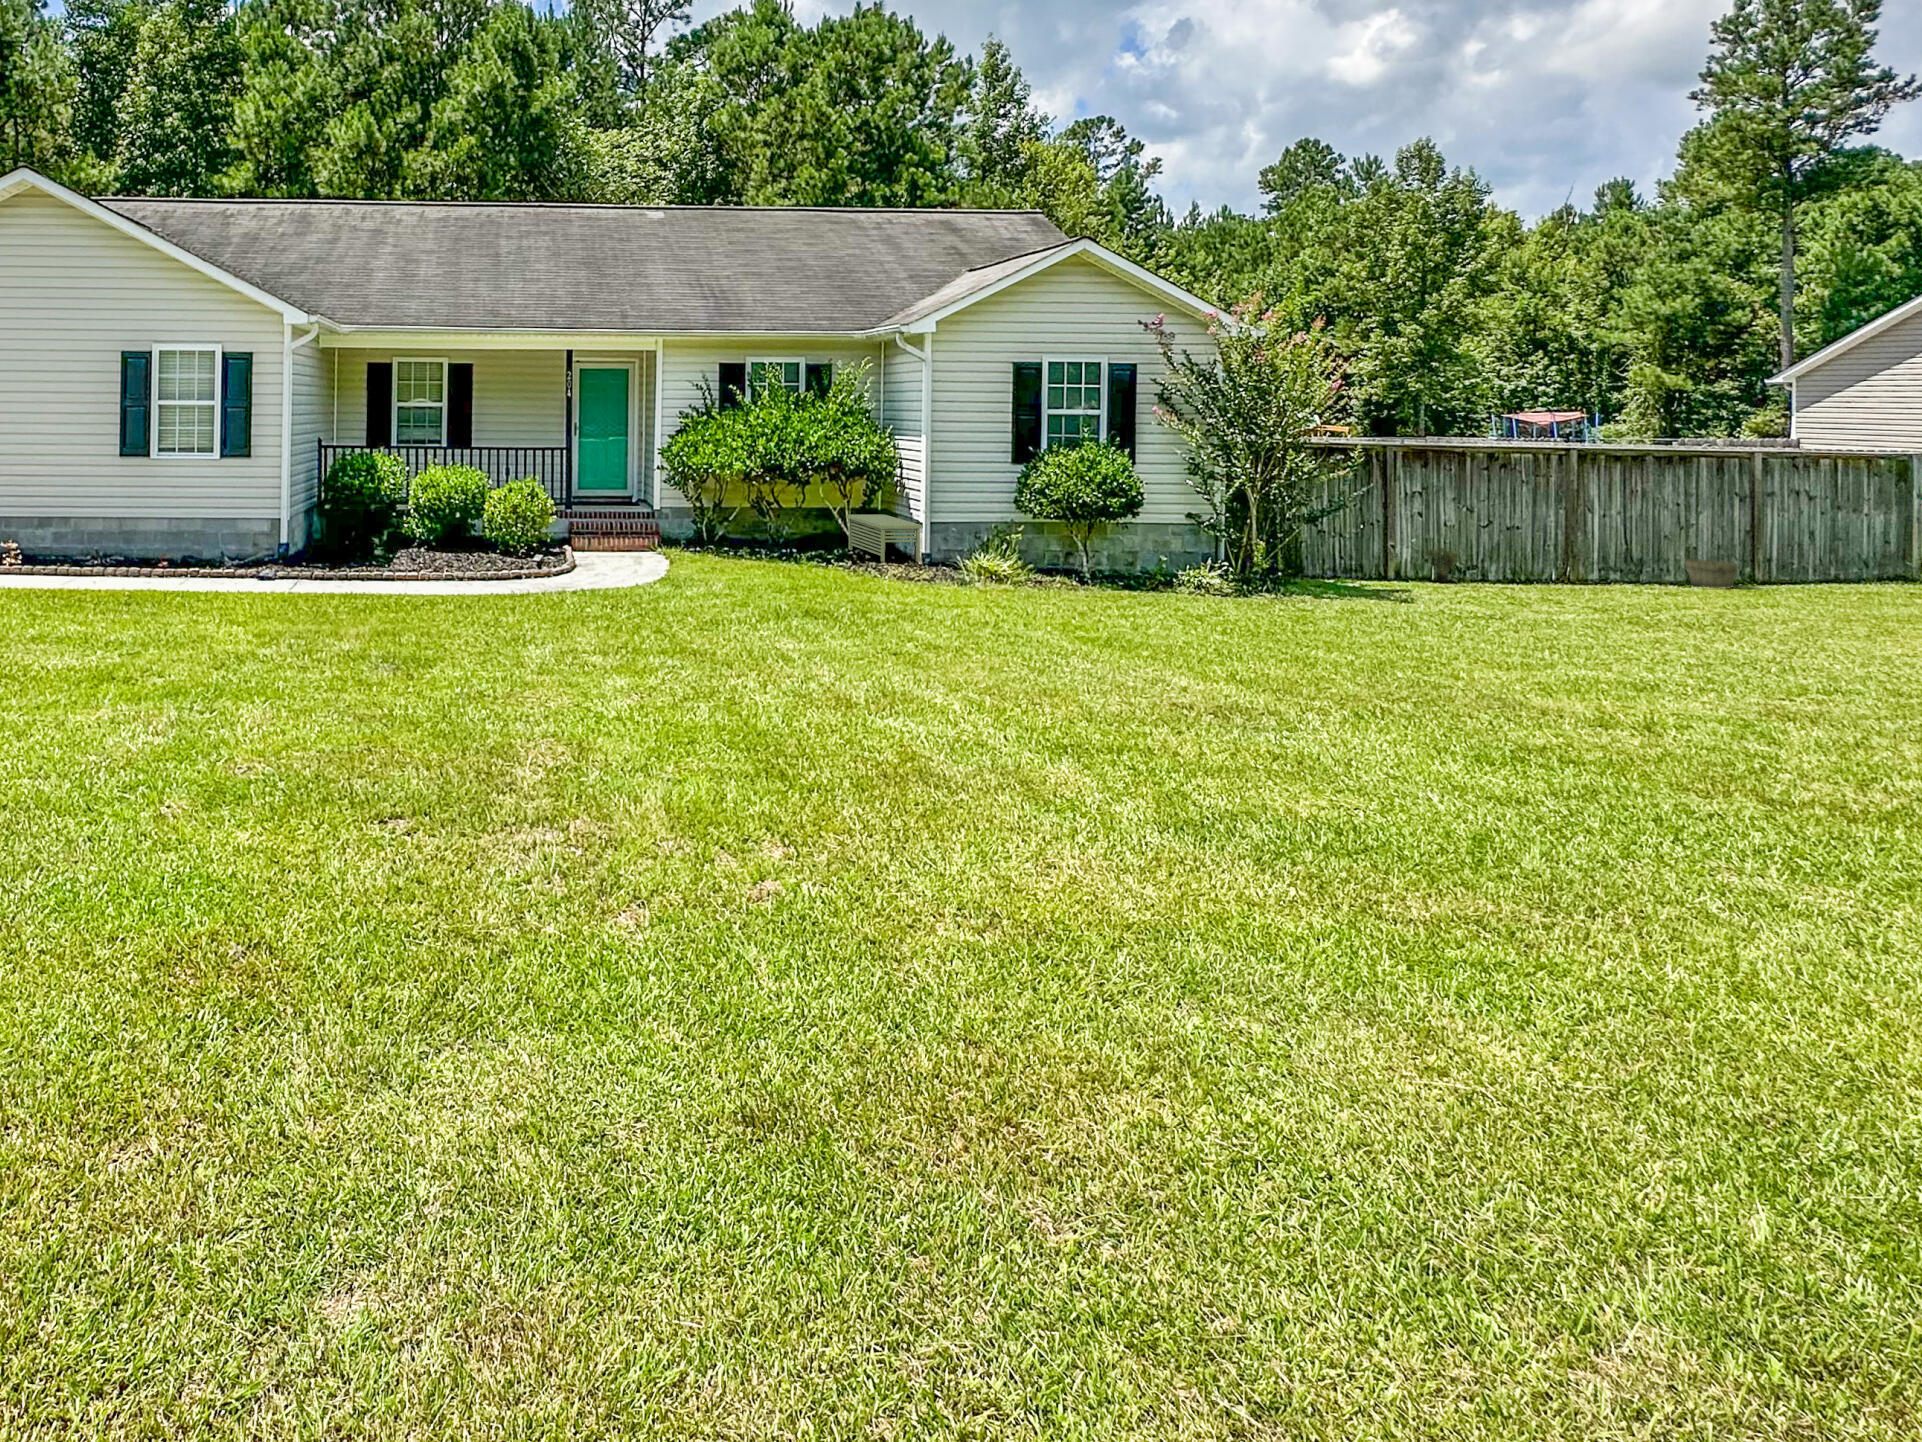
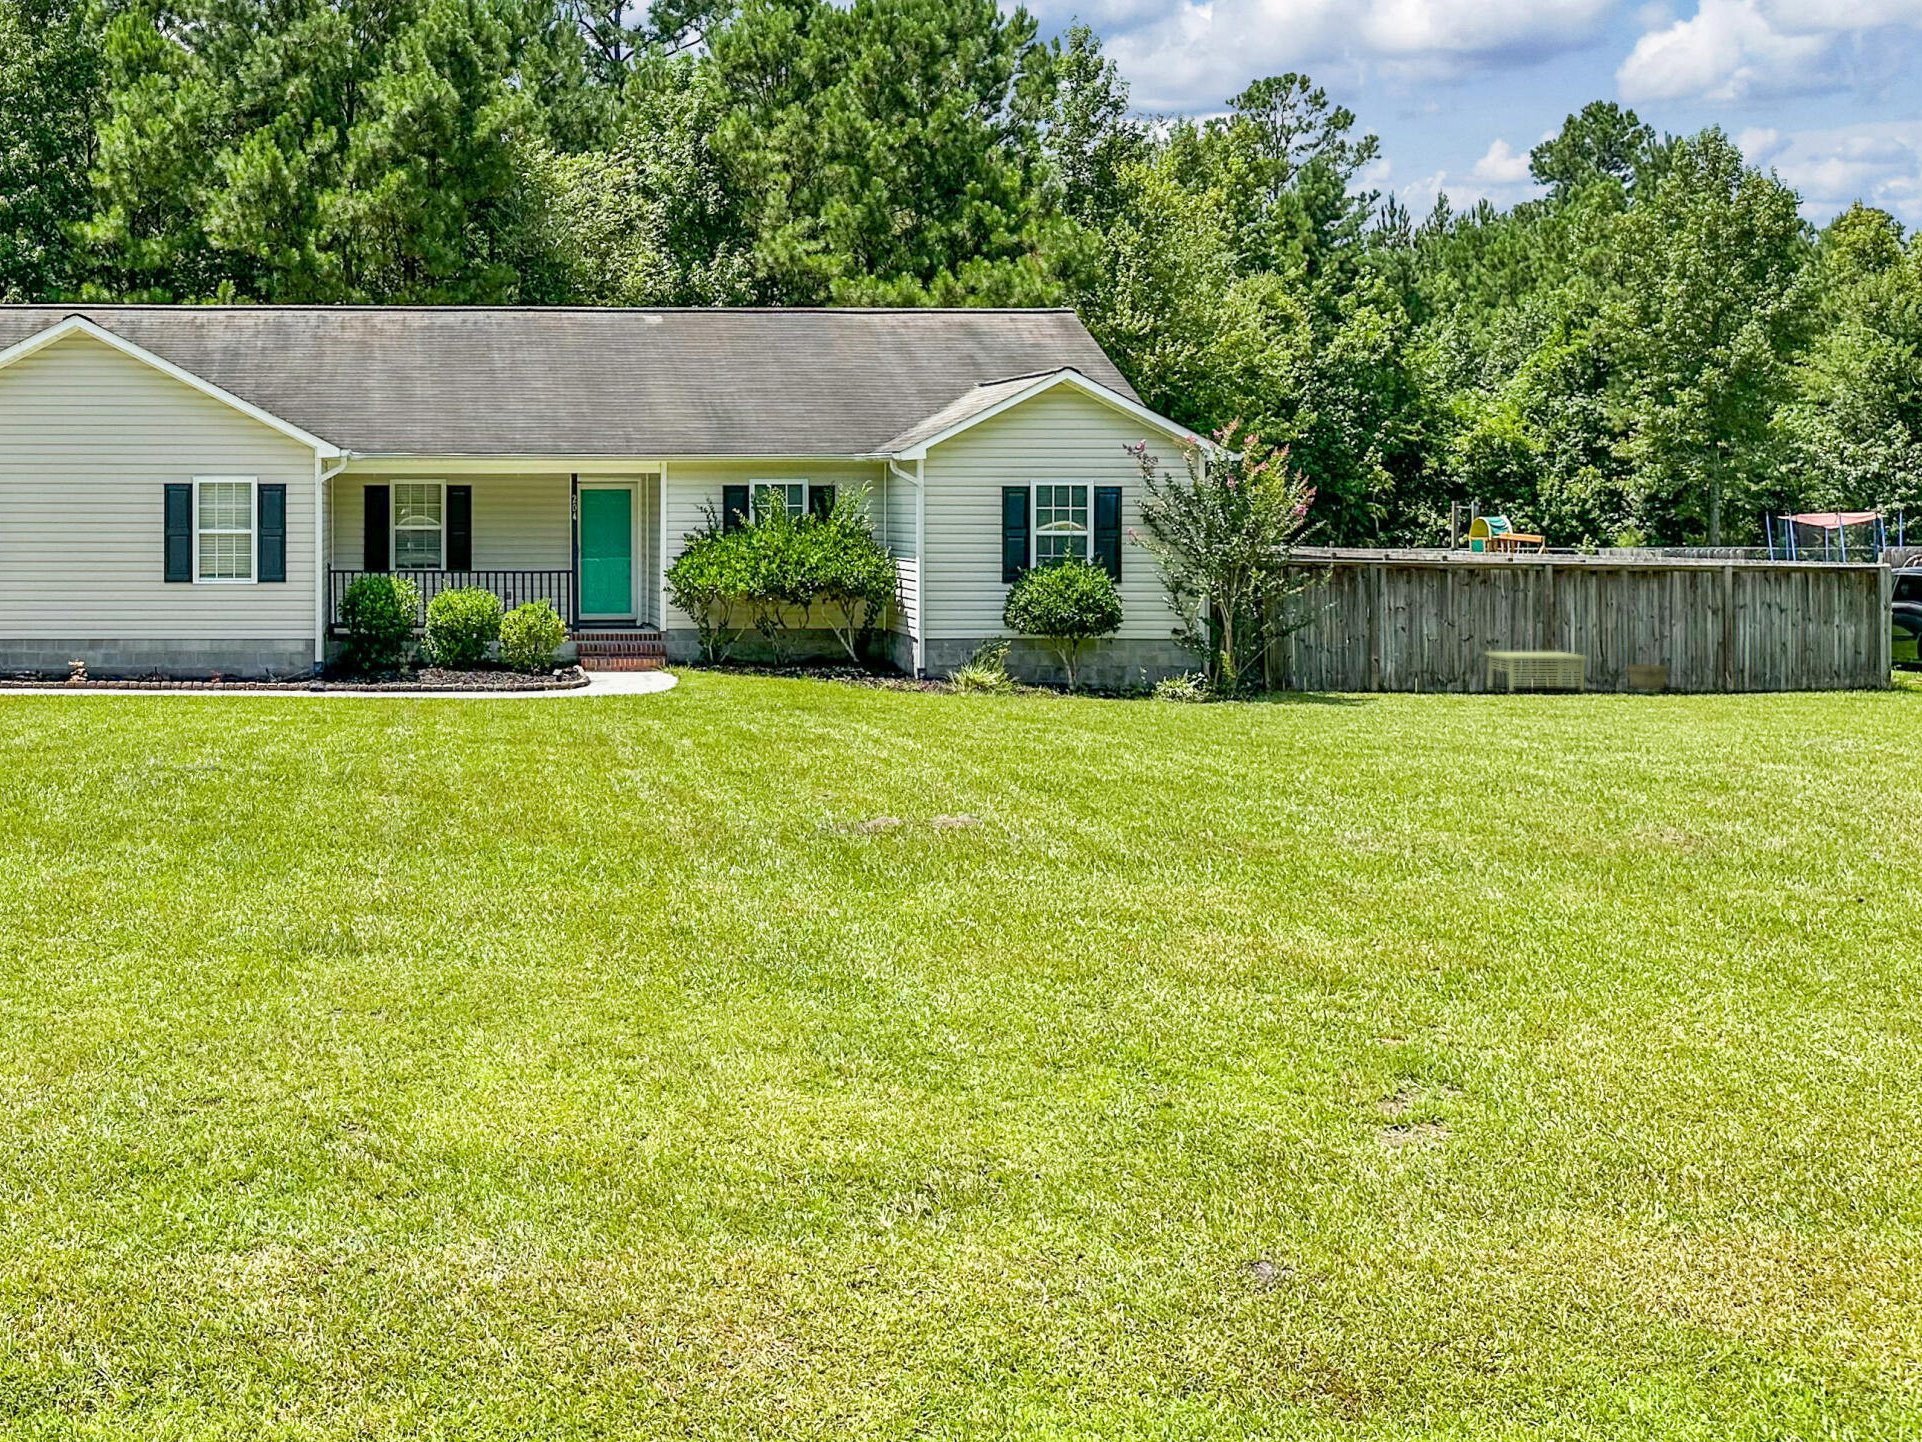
storage bench: present [846,515,923,562] -> present [1486,652,1586,690]
potted plant: present [1426,548,1459,582] -> none [1386,655,1415,687]

